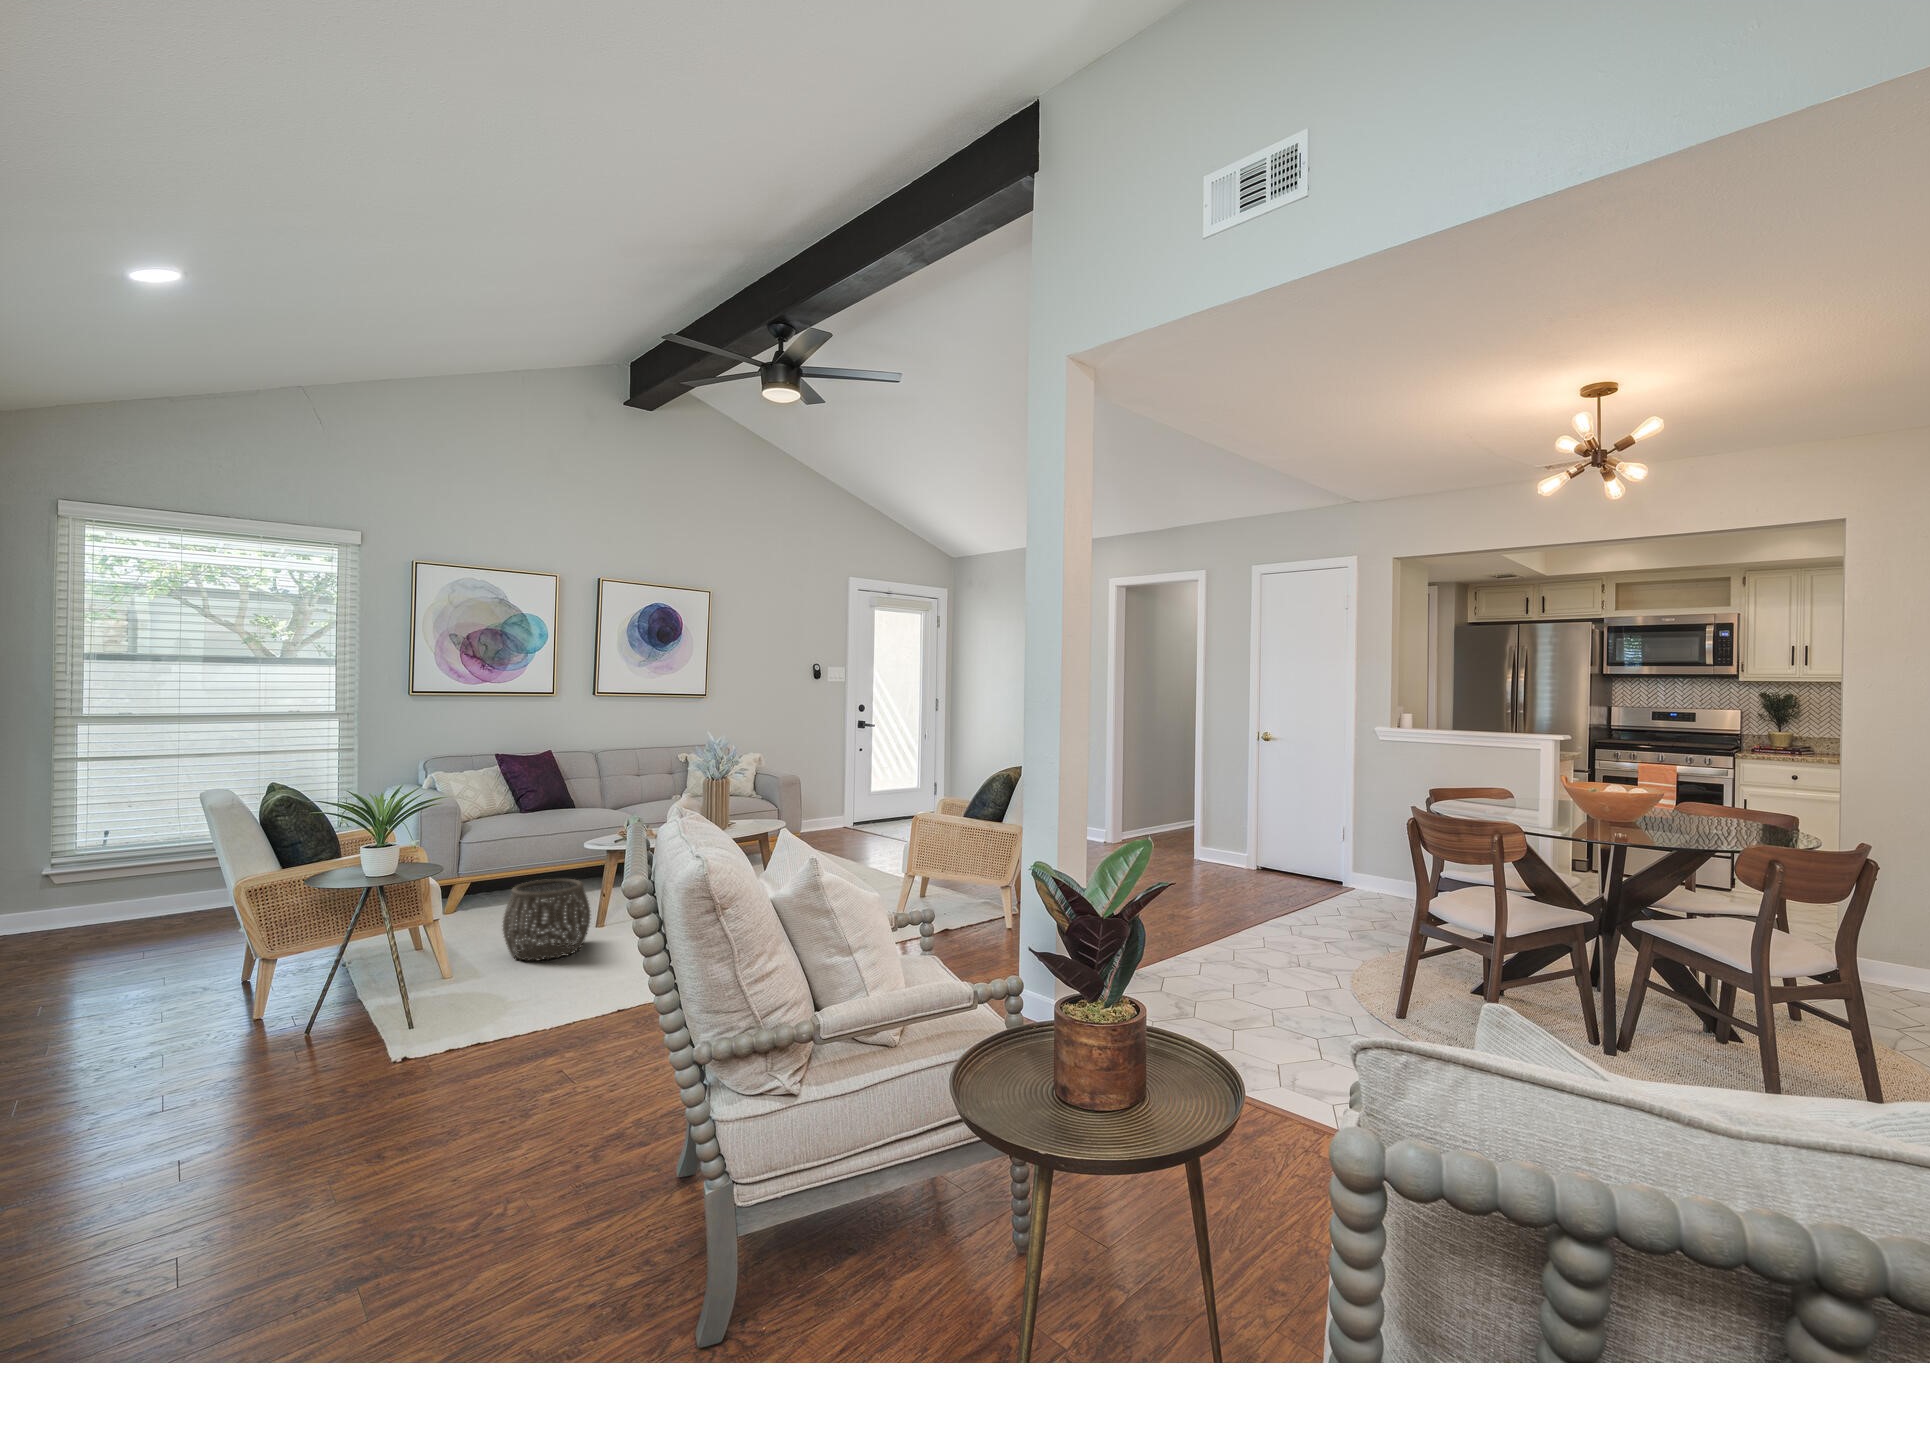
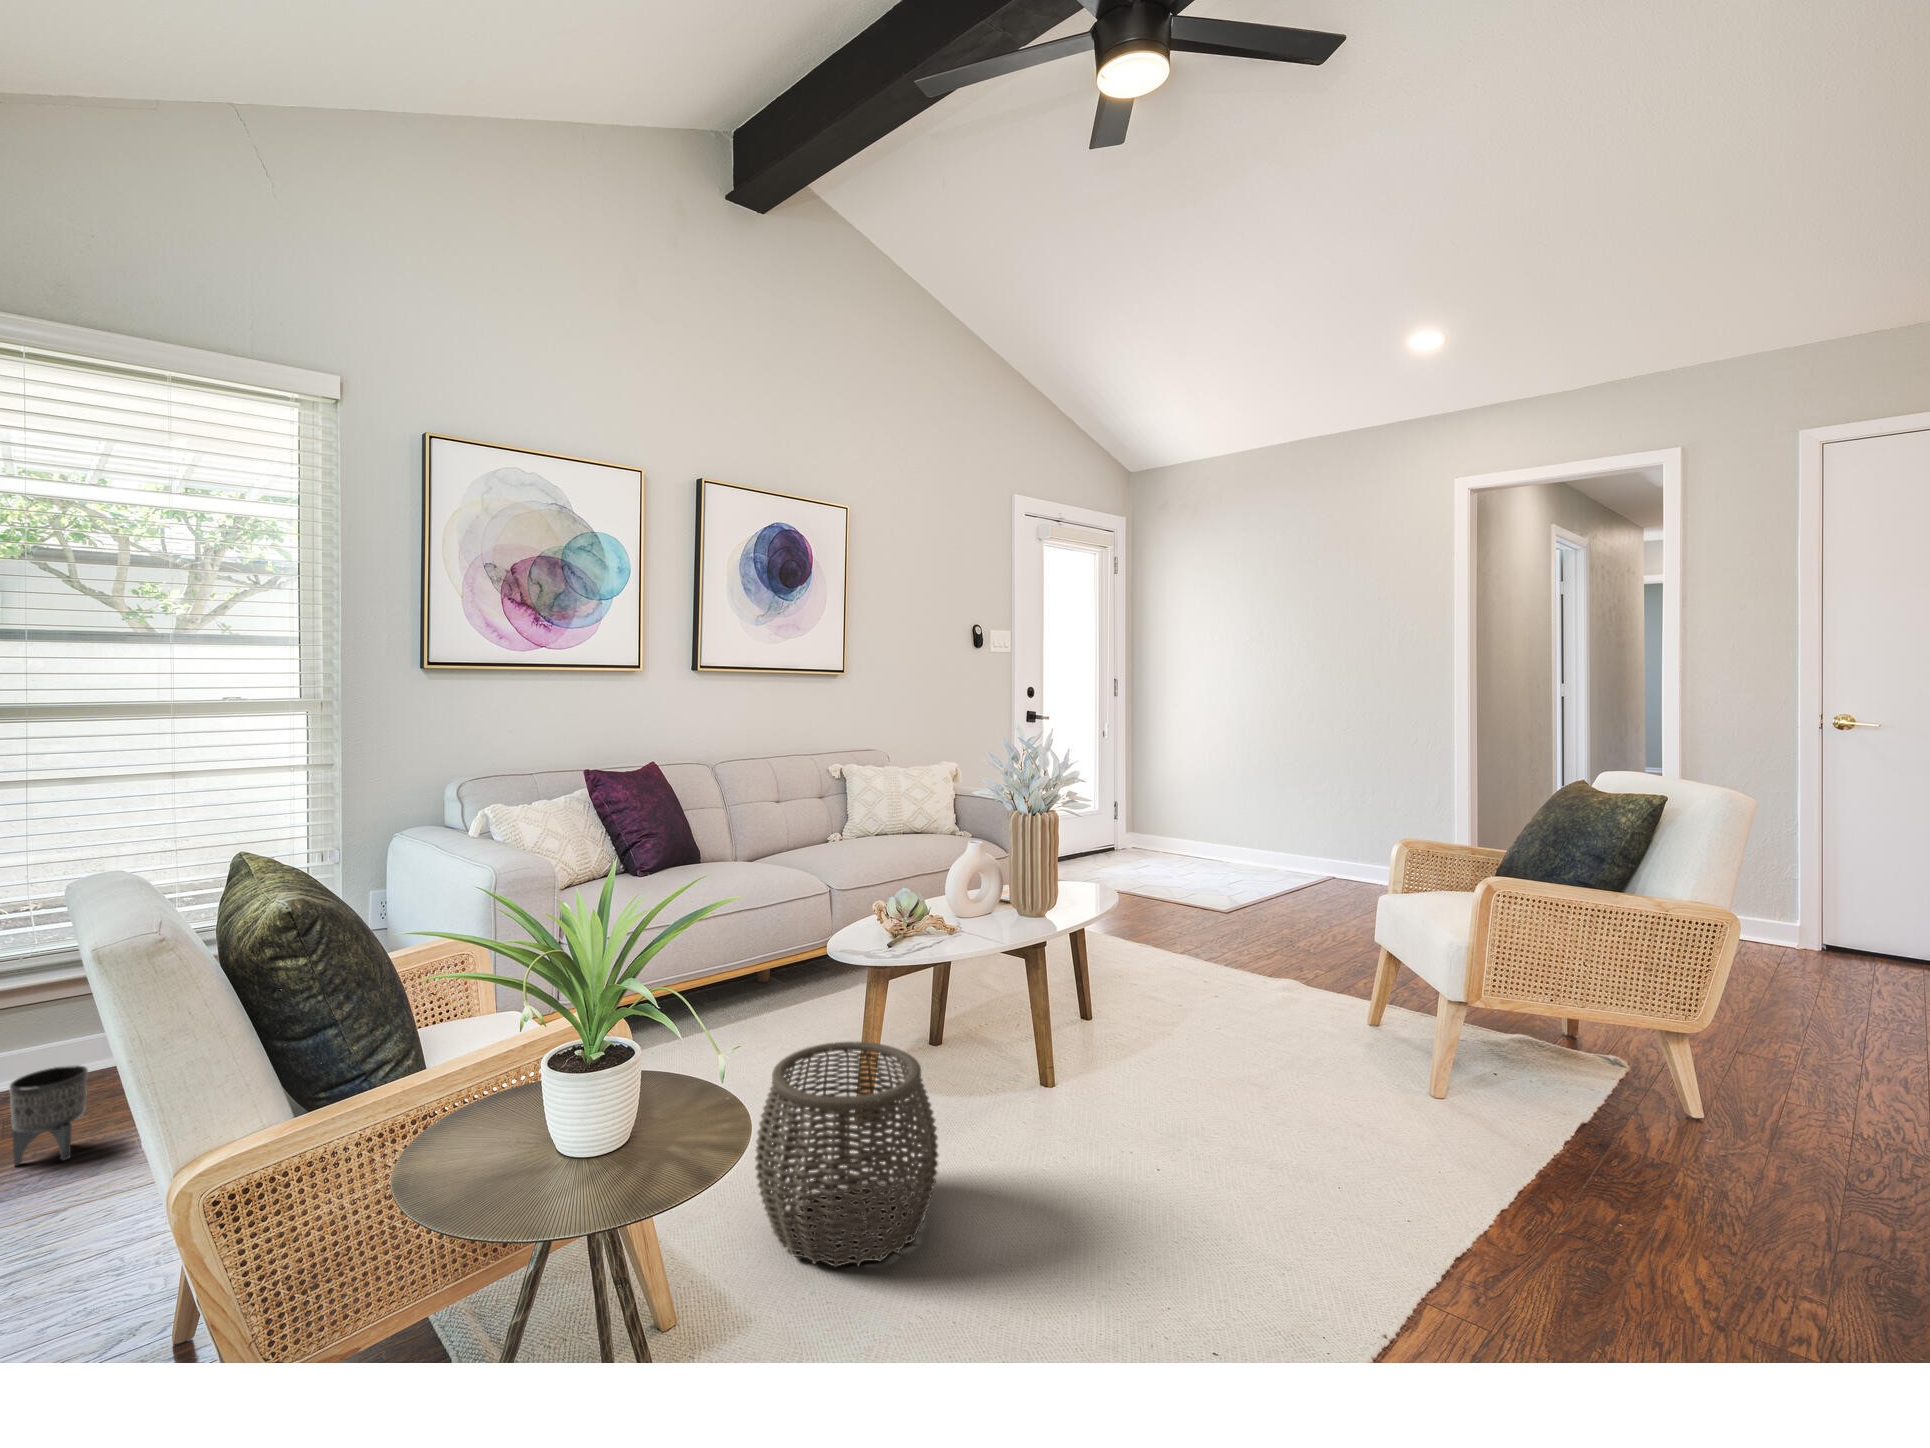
planter: none [175,891,212,934] -> present [10,1065,88,1166]

